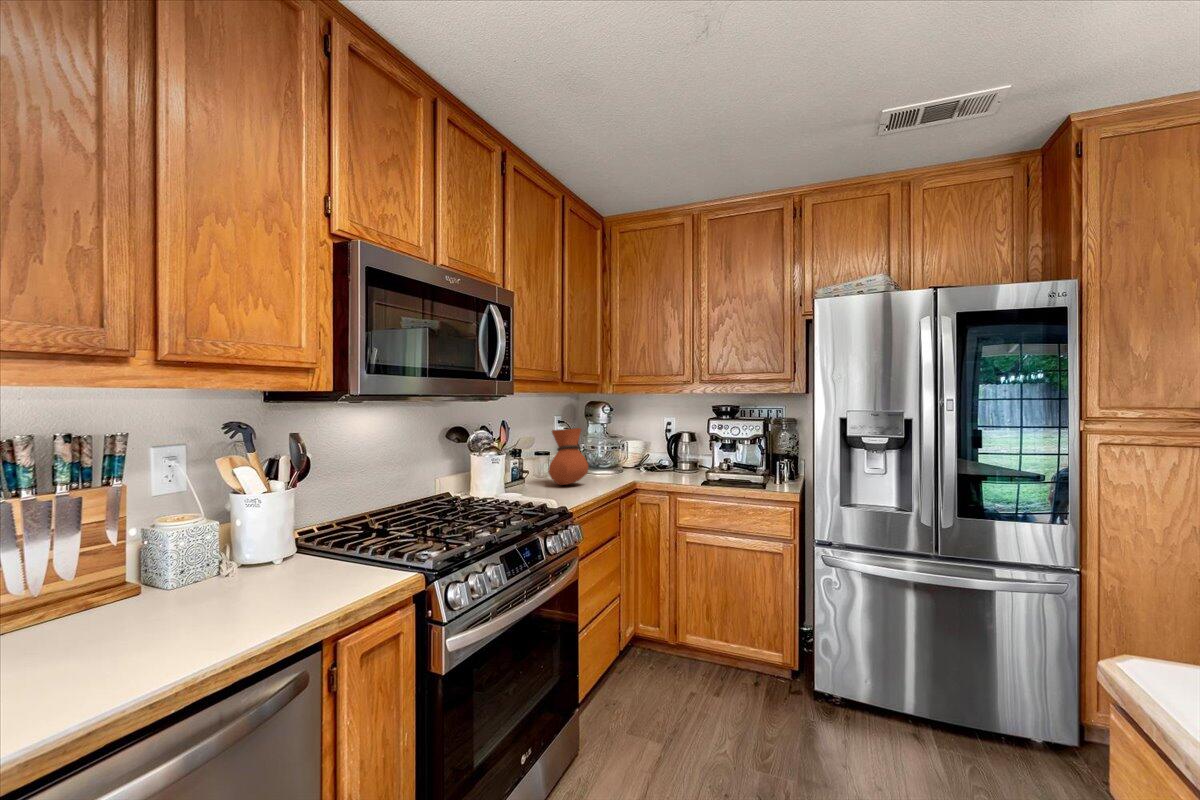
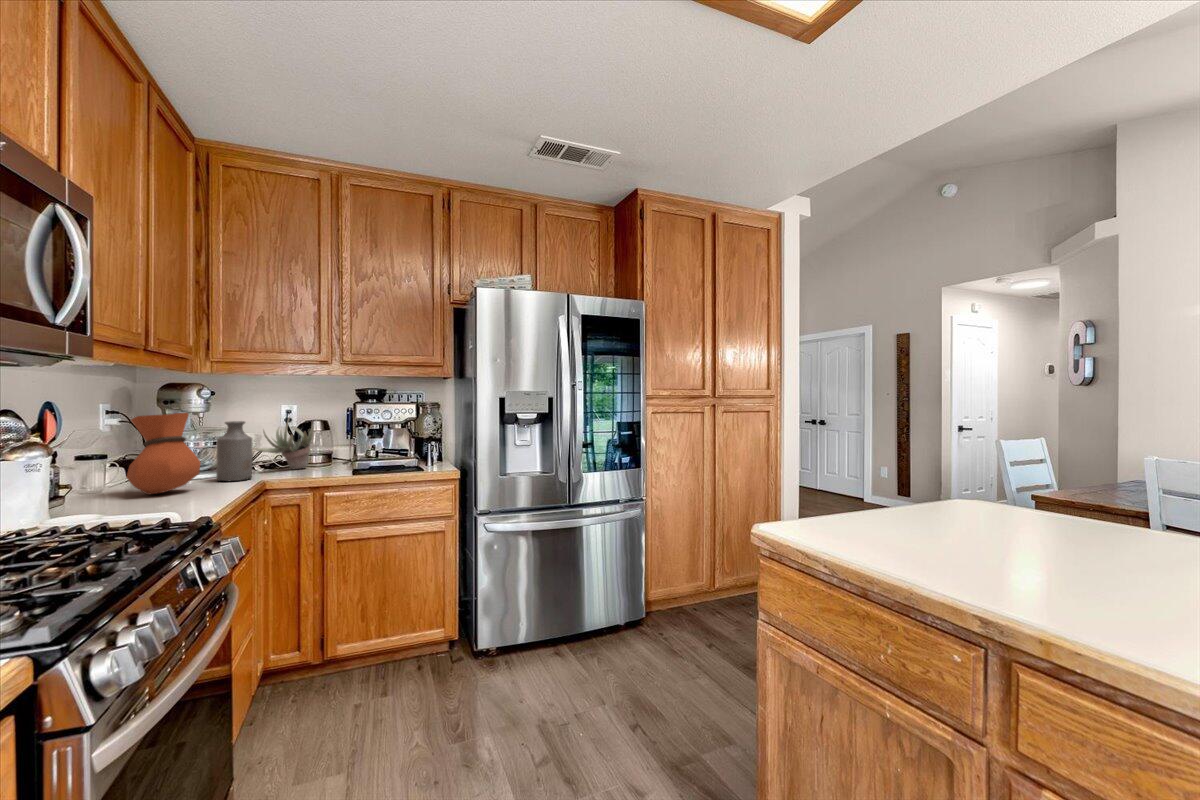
succulent plant: none [634,429,679,474] -> present [254,419,313,469]
bottle: none [605,433,628,481] -> present [217,421,253,481]

